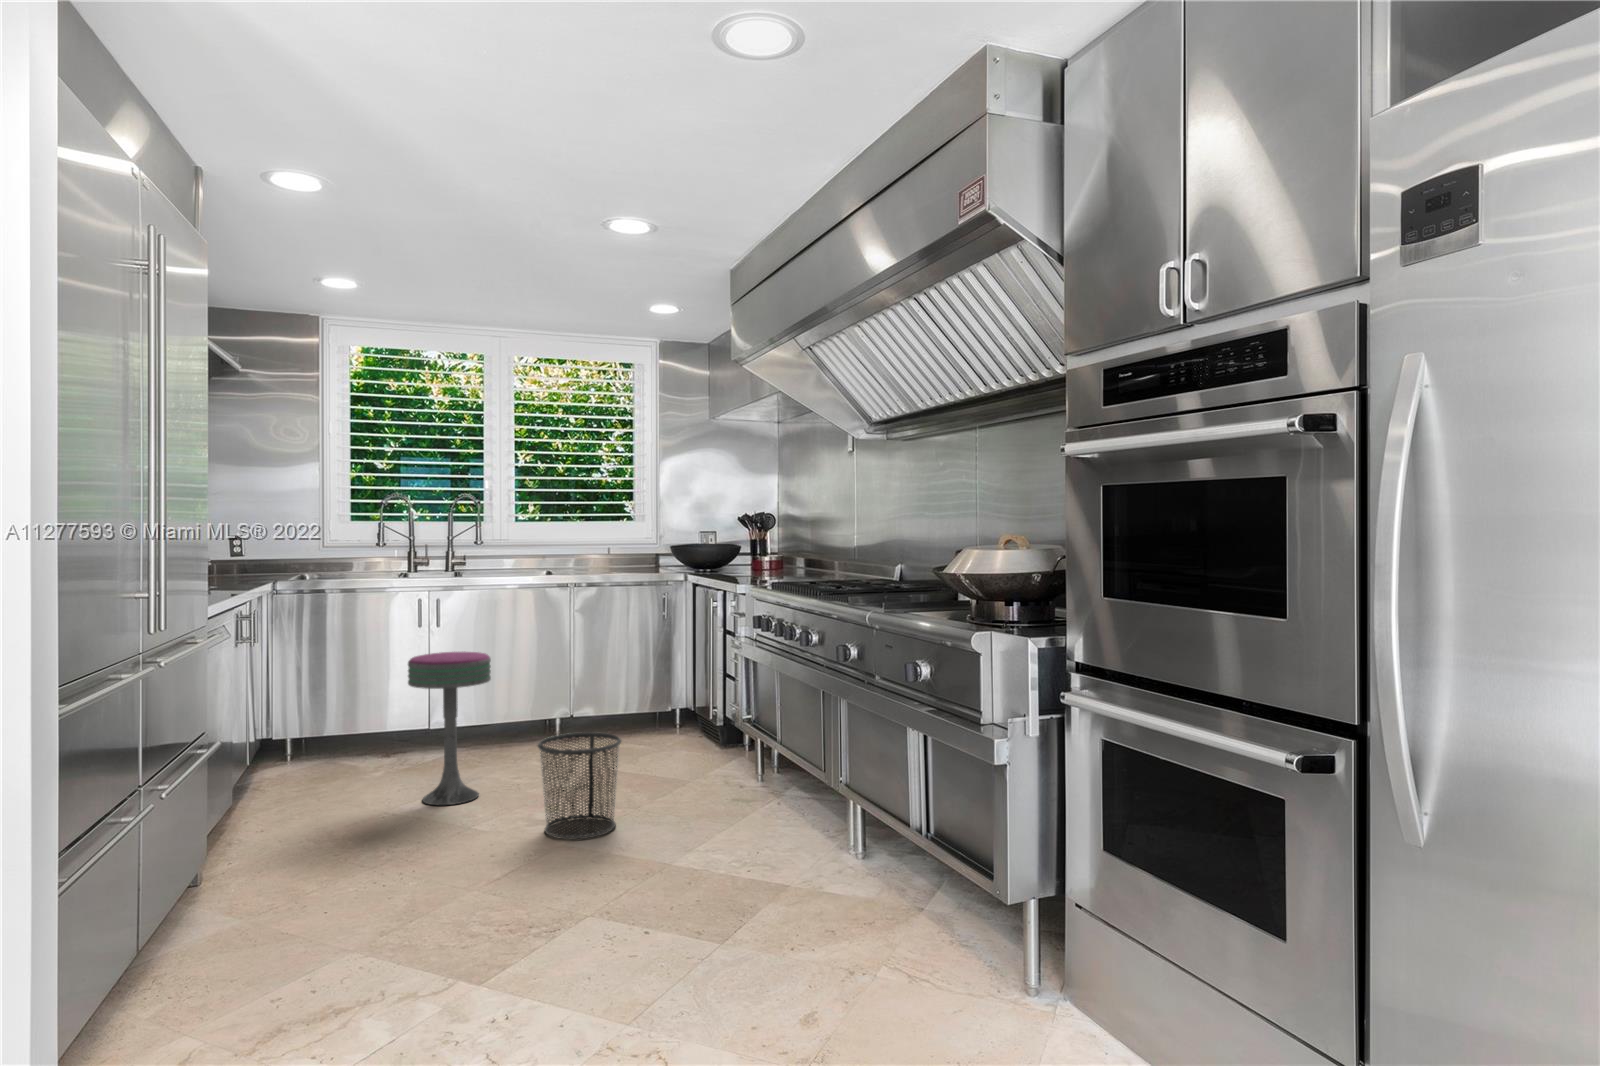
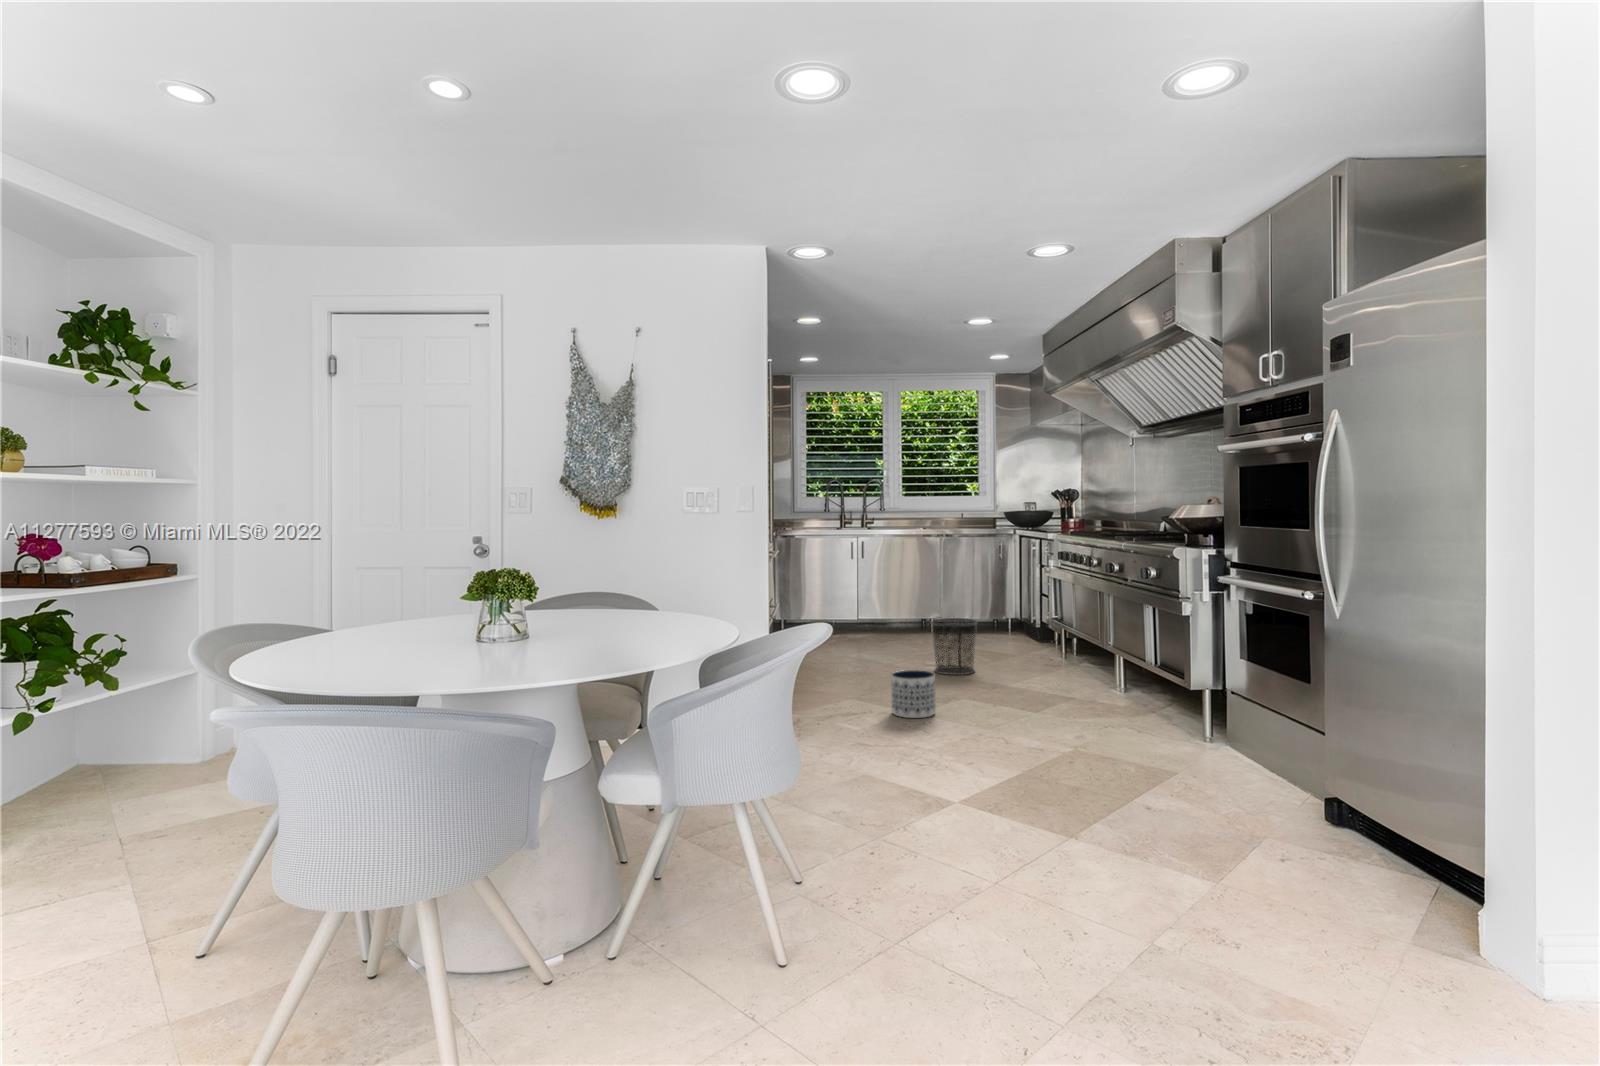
bar stool: present [408,652,491,805] -> none [854,573,899,659]
planter: none [425,878,521,996] -> present [891,670,936,718]

